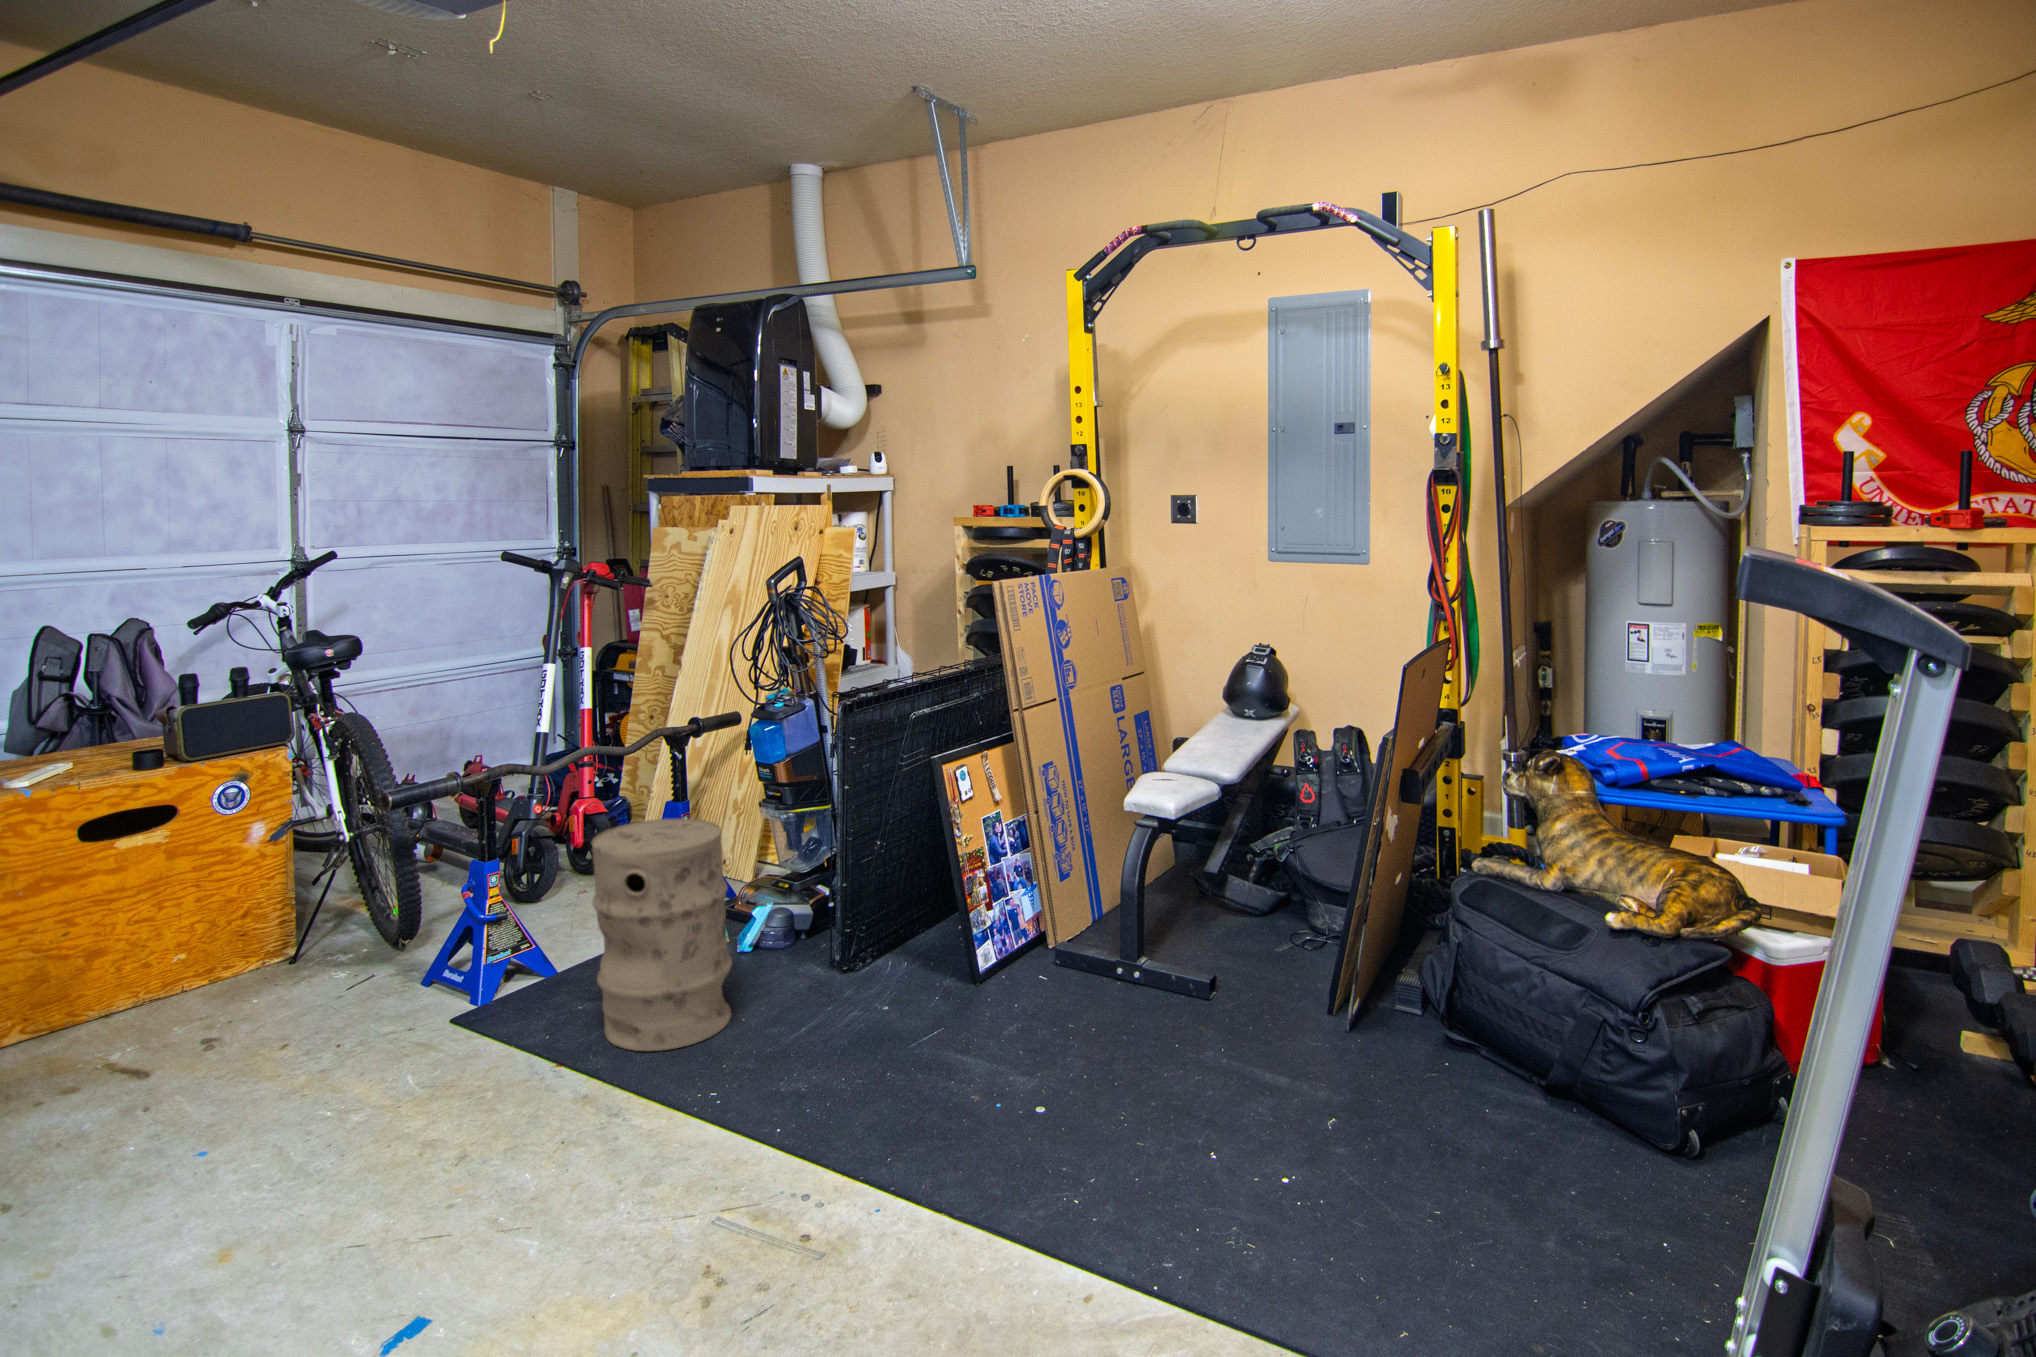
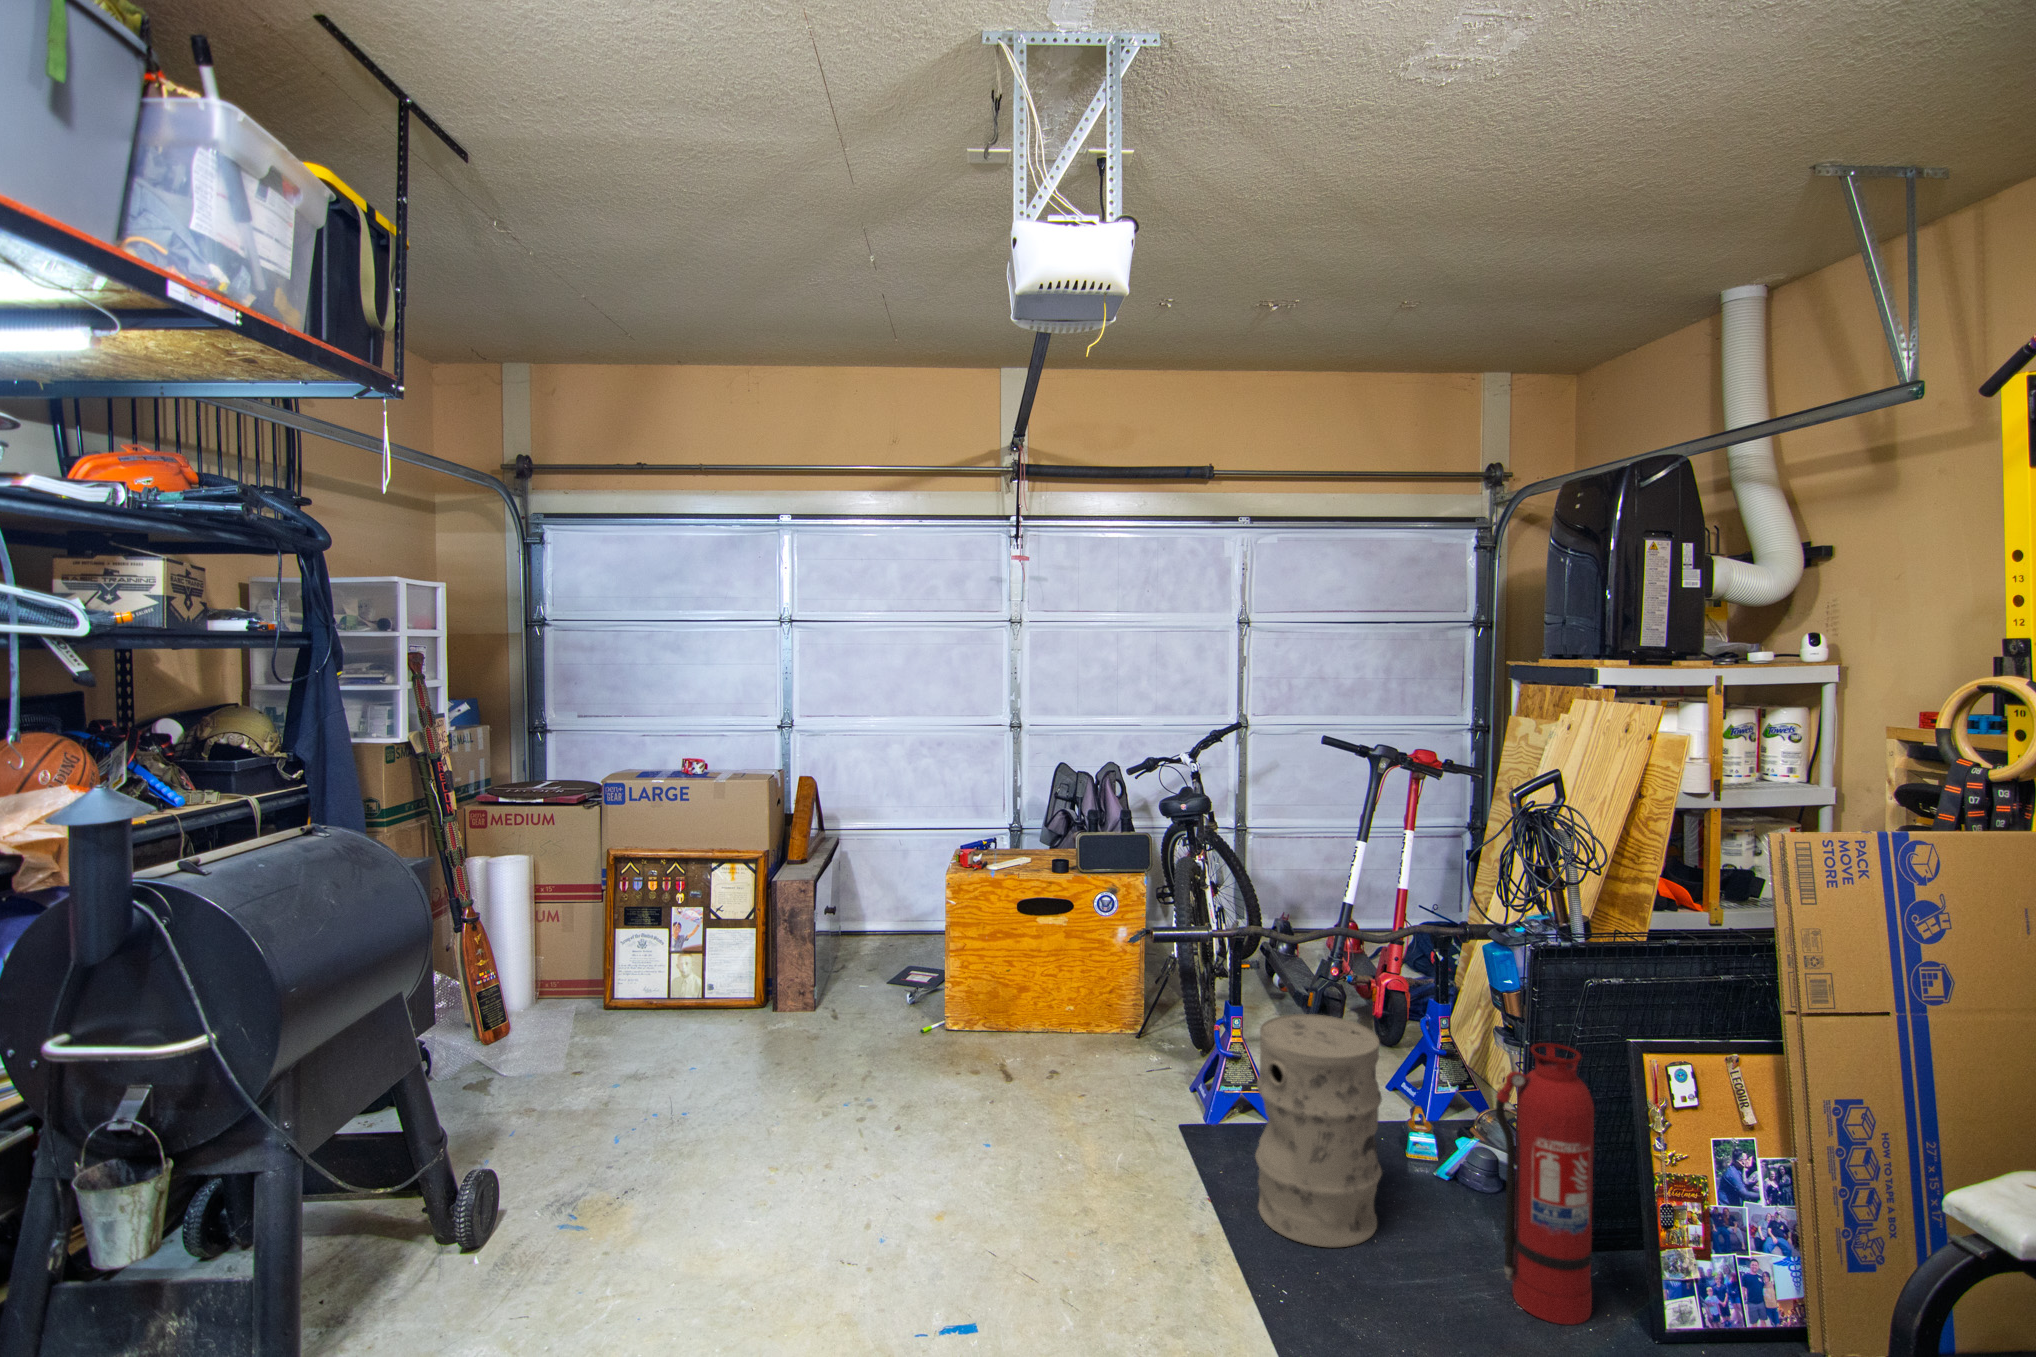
fire extinguisher: none [850,773,927,1007] -> present [1496,1043,1594,1325]

